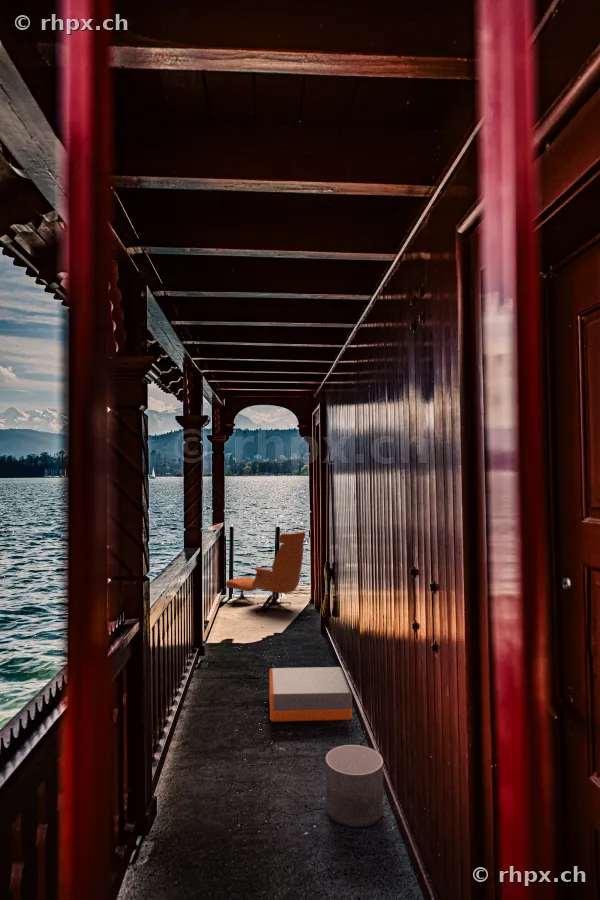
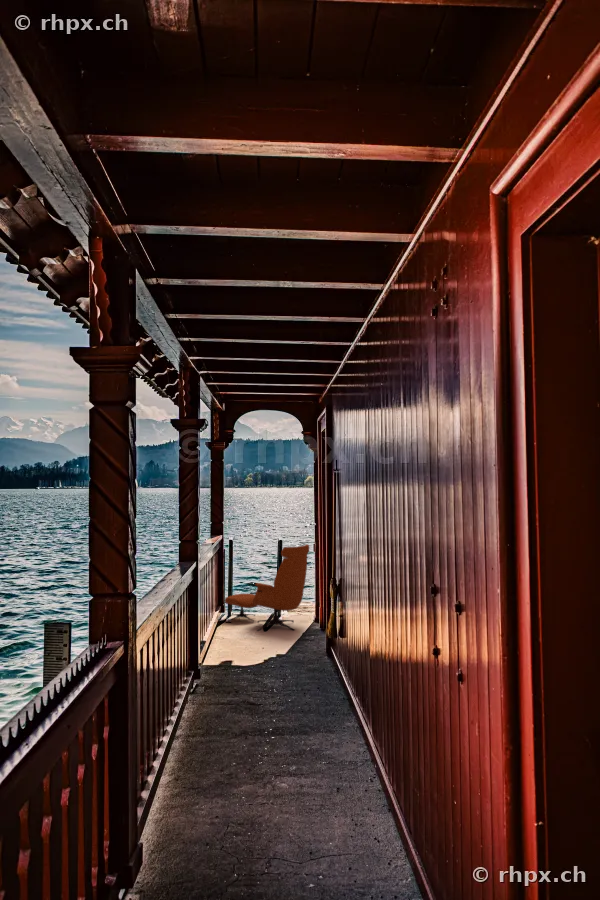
storage box: present [269,667,352,722] -> none [270,693,361,754]
planter: present [326,745,383,827] -> none [333,784,398,881]

